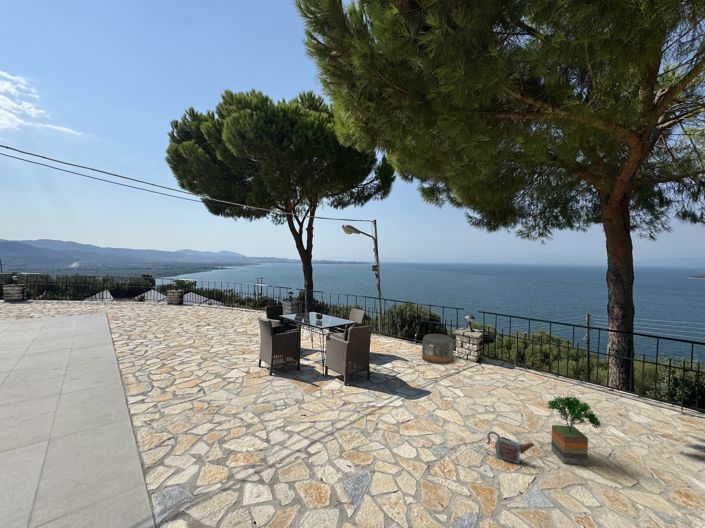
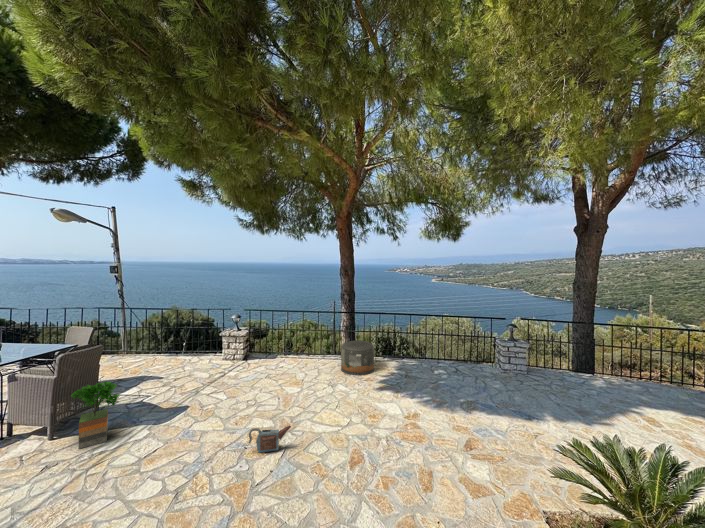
pouf: present [422,334,454,364] -> present [341,340,374,375]
potted tree: present [548,396,601,465] -> present [72,382,120,449]

